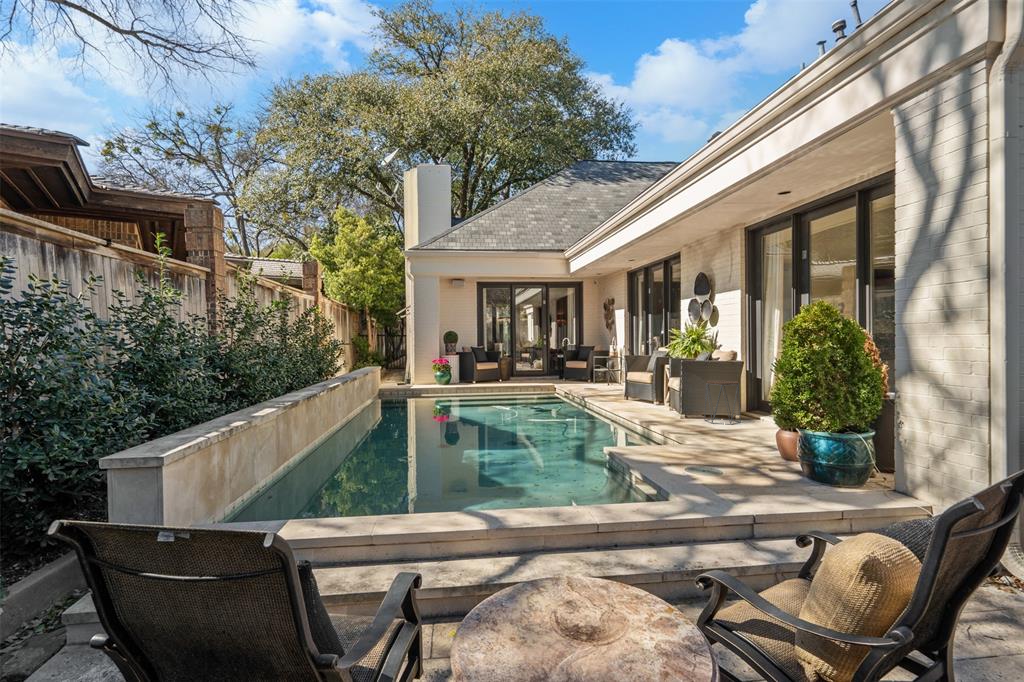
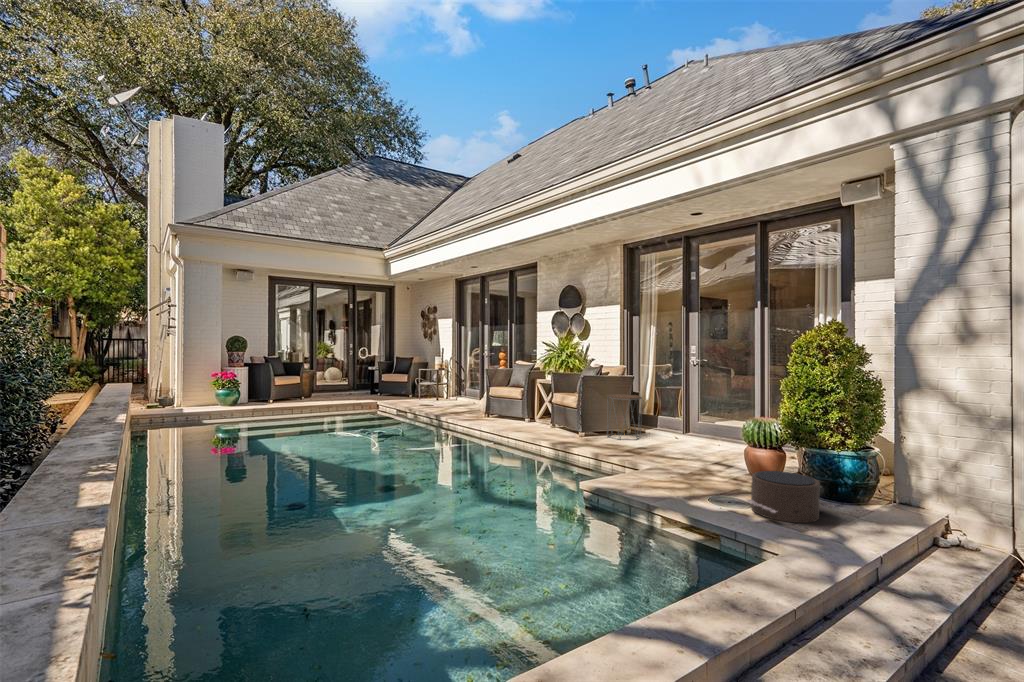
pouf: none [701,449,782,496] -> present [747,471,834,523]

